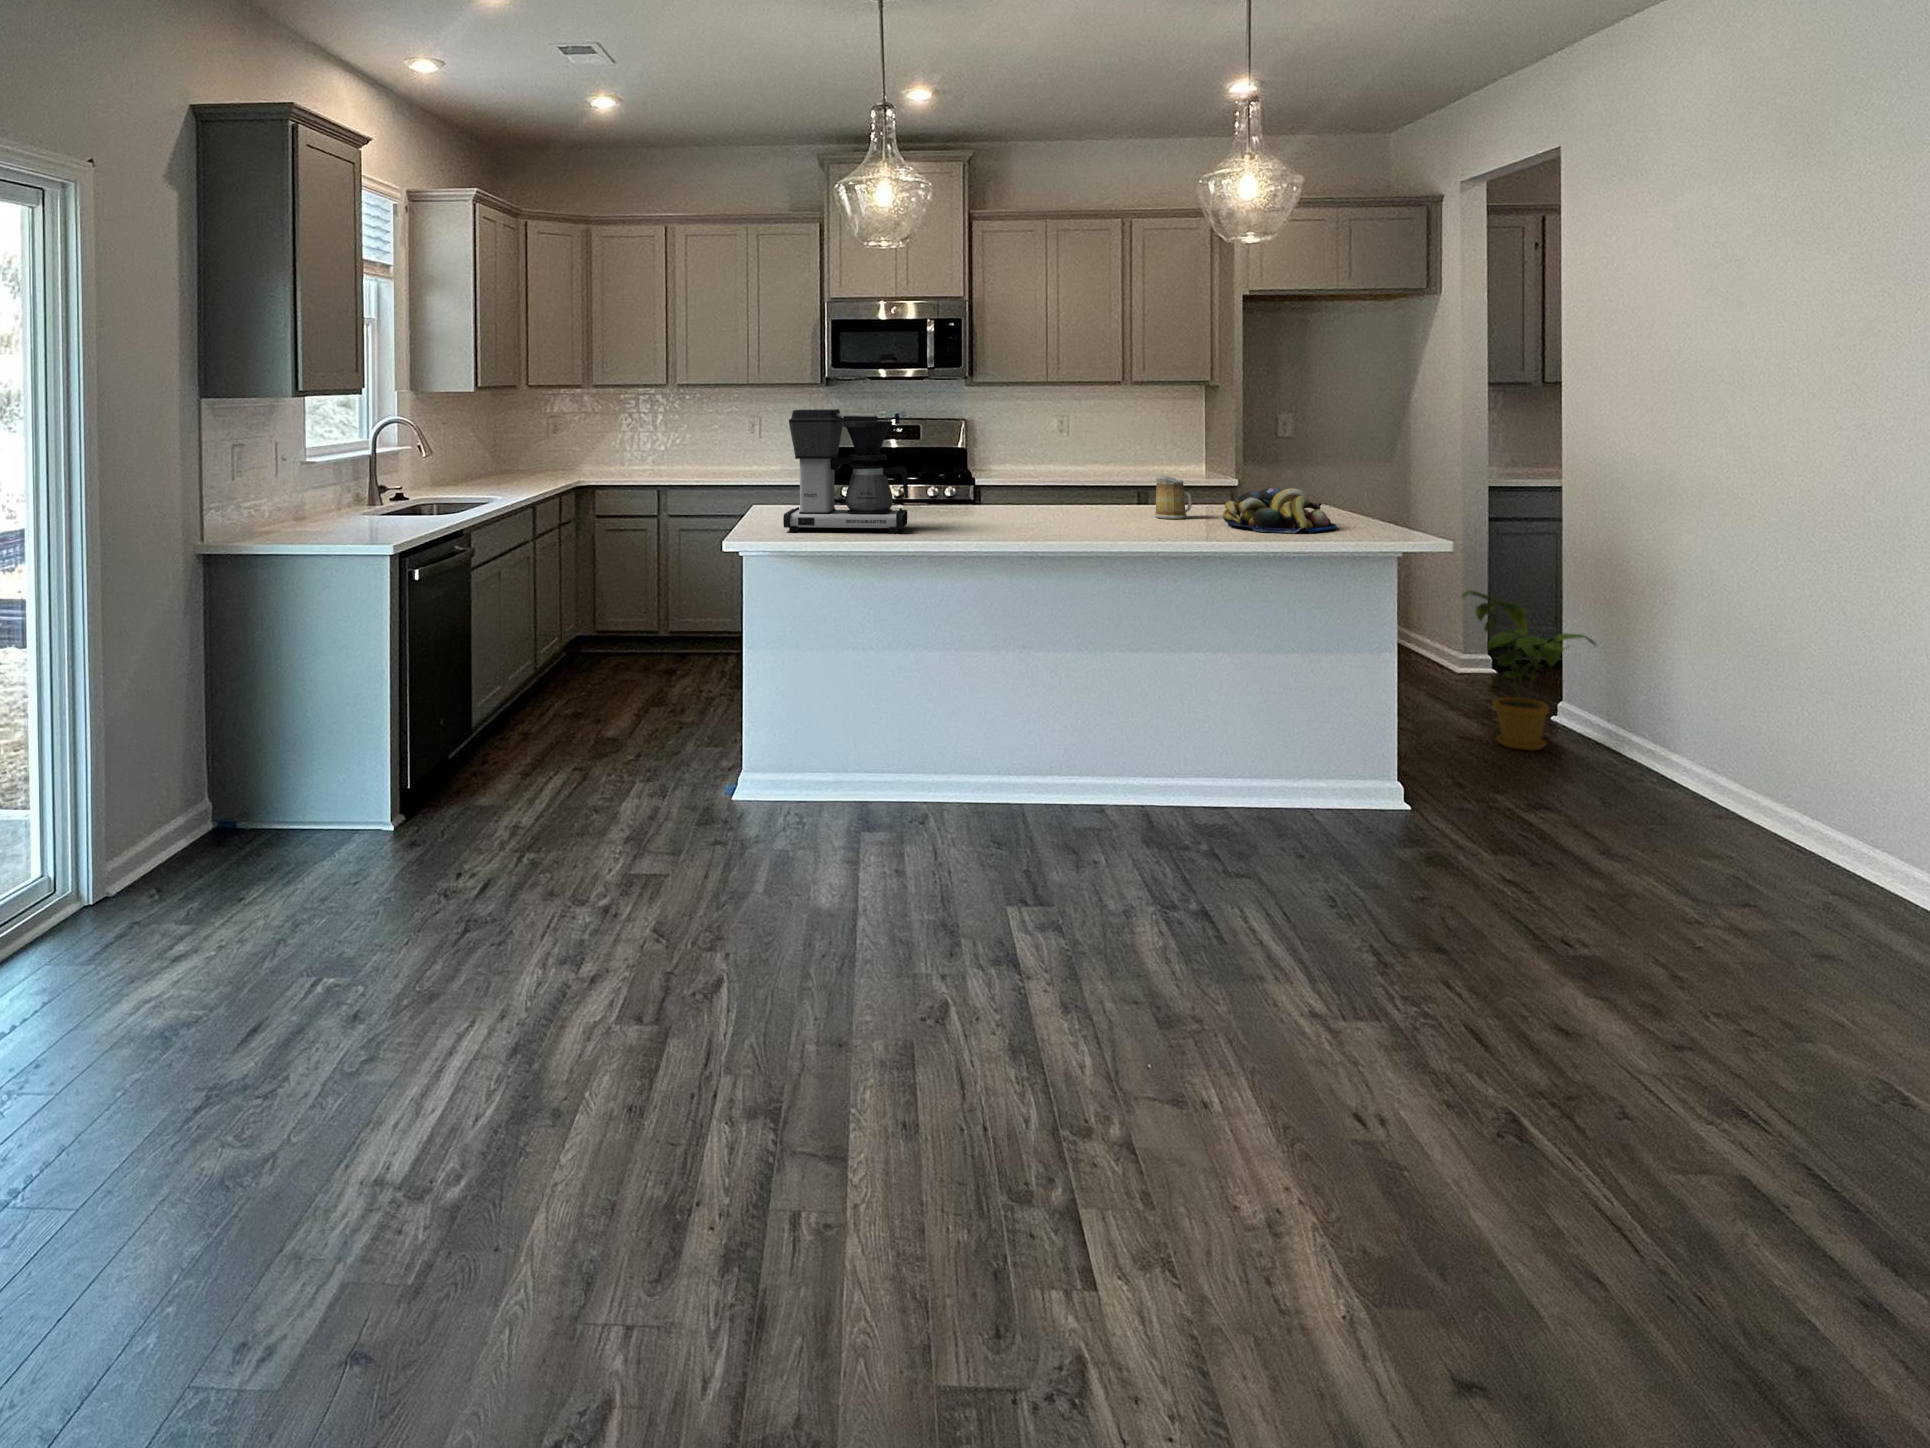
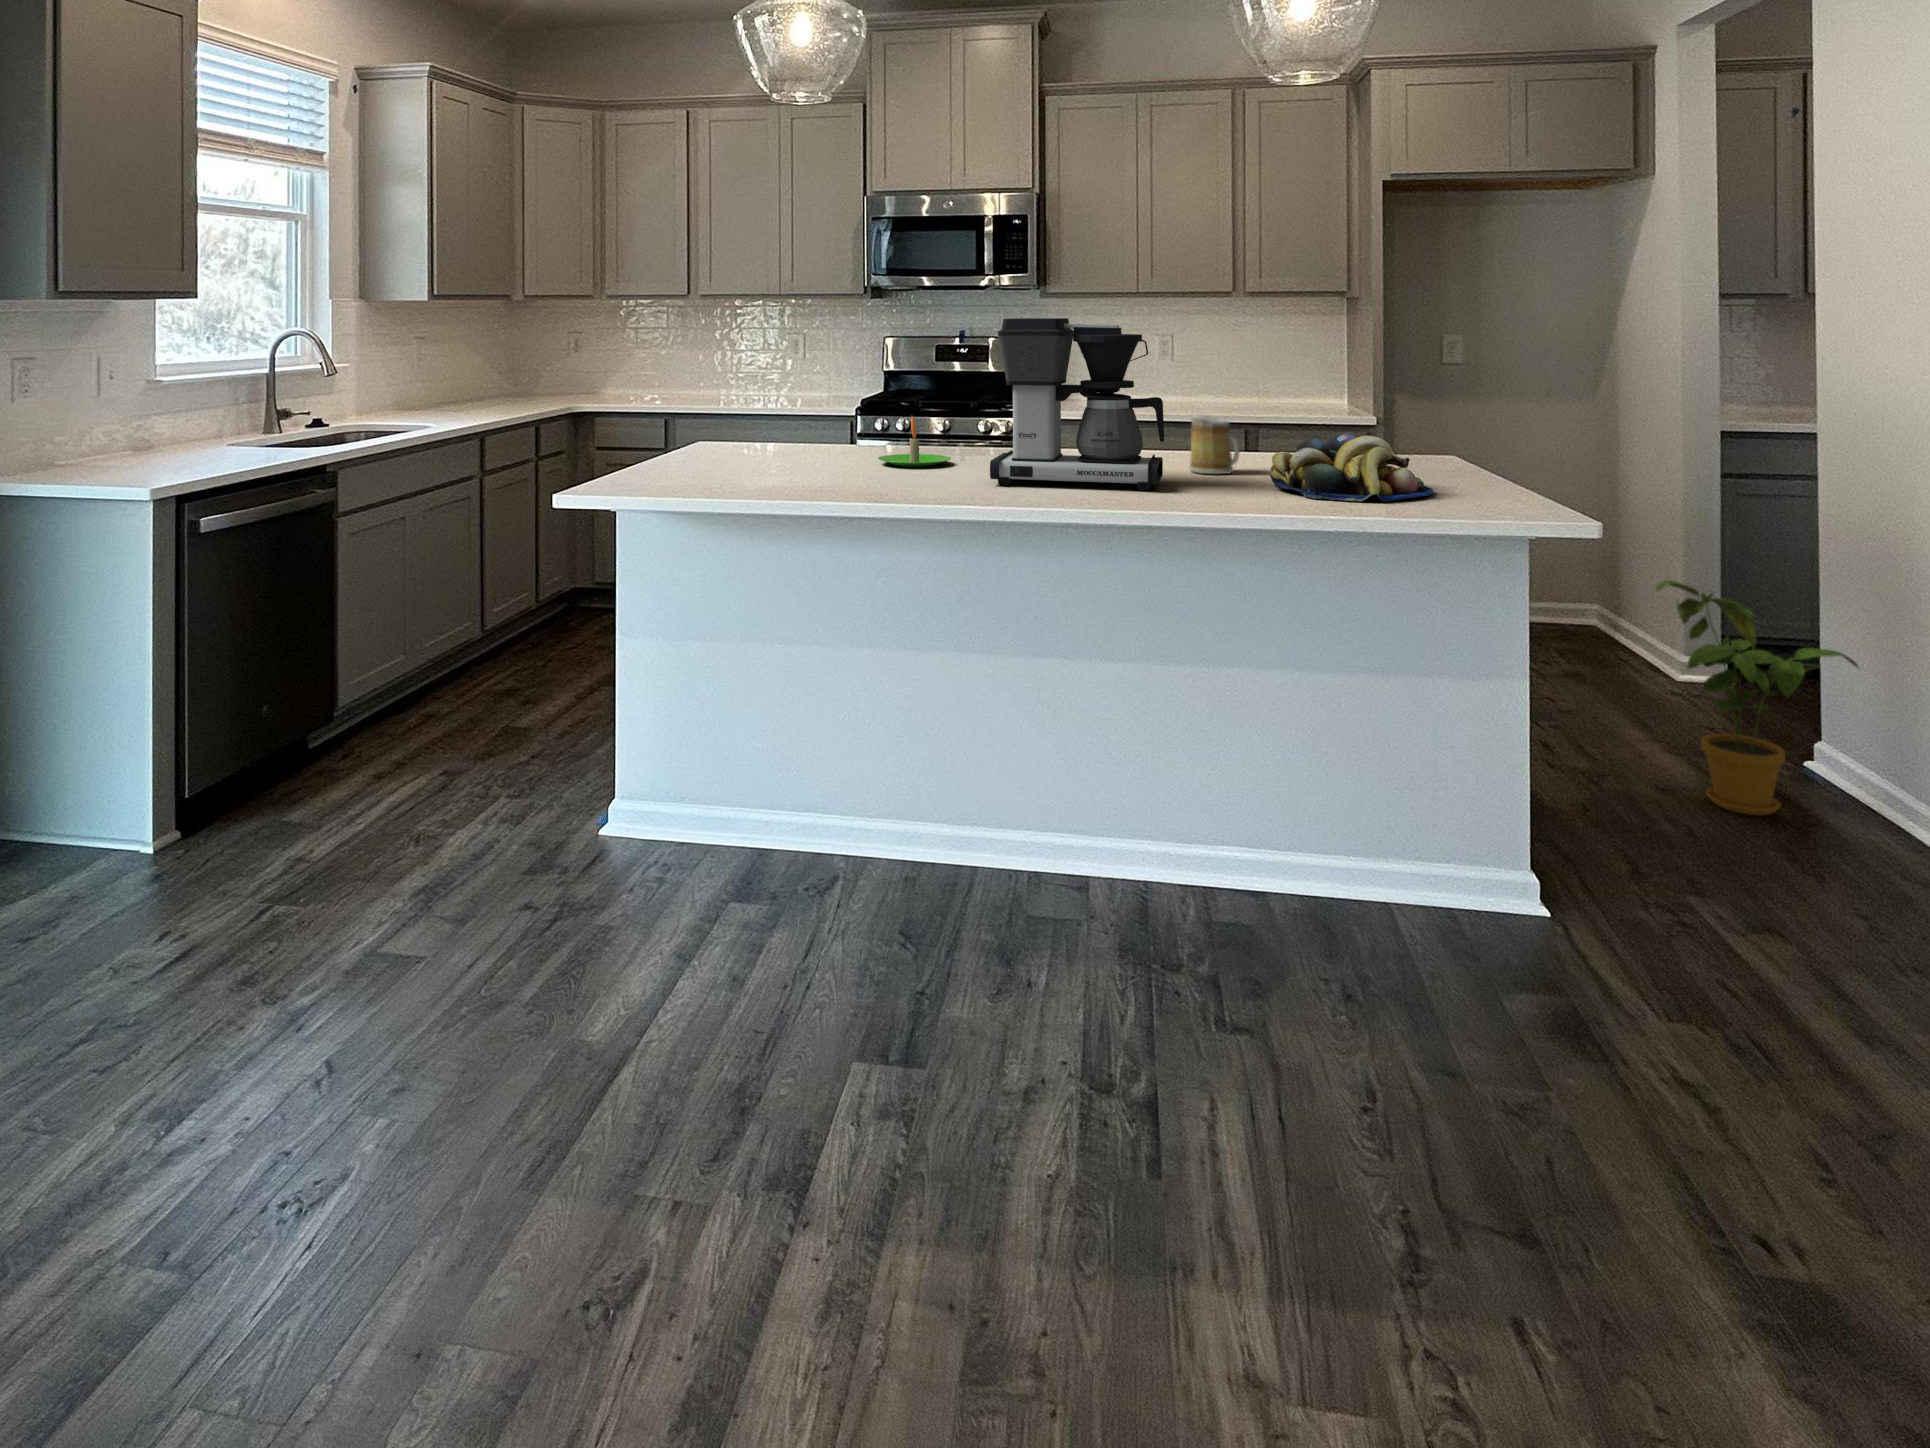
coffee maker: present [783,409,908,533] -> present [990,318,1164,490]
candle: none [921,480,977,518] -> present [878,416,951,467]

